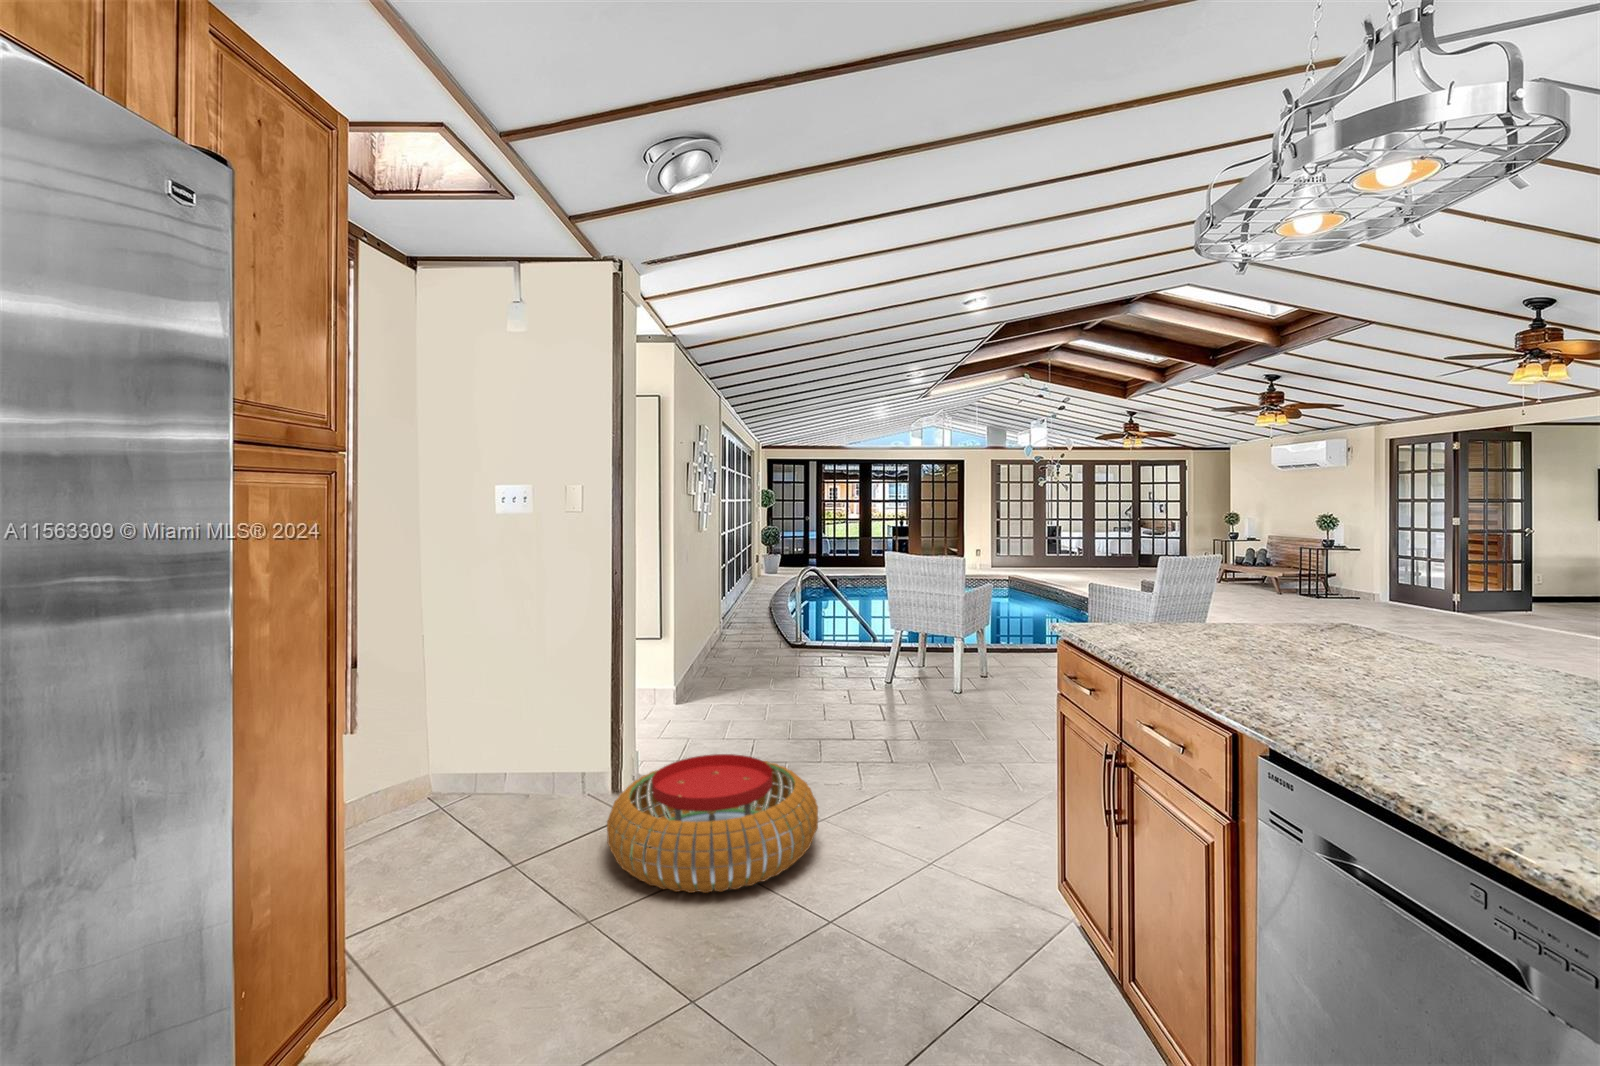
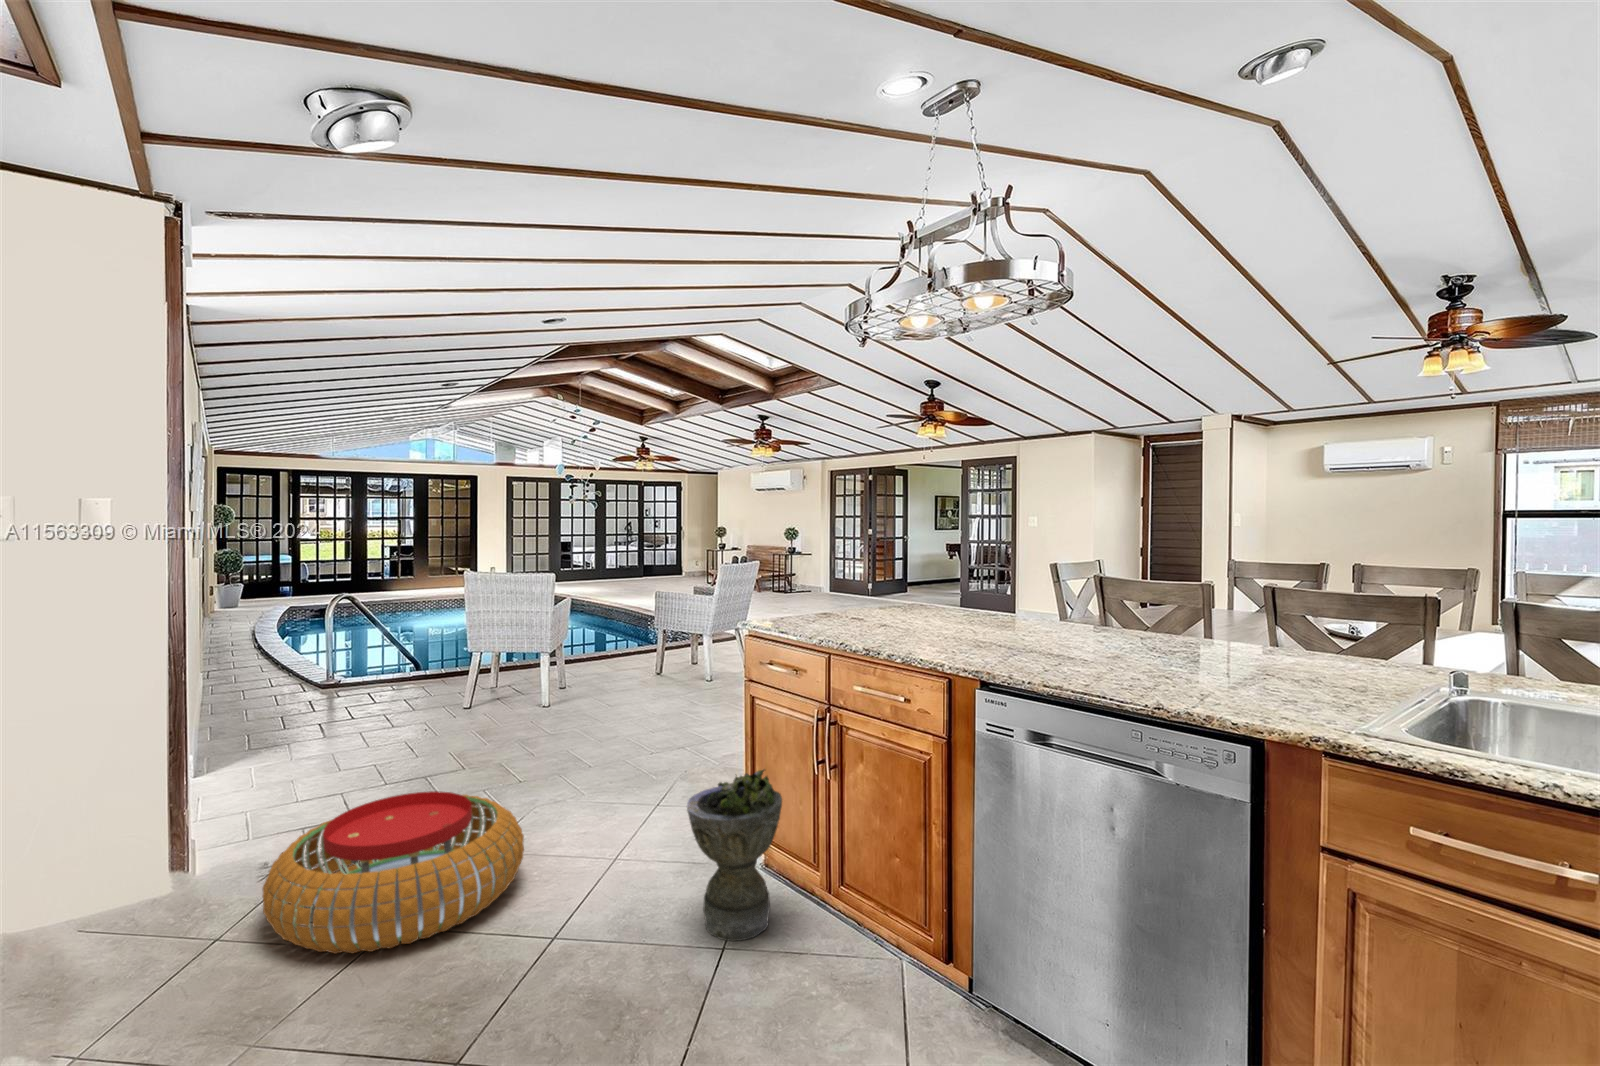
planter: none [925,815,1045,1022] -> present [687,769,782,941]

